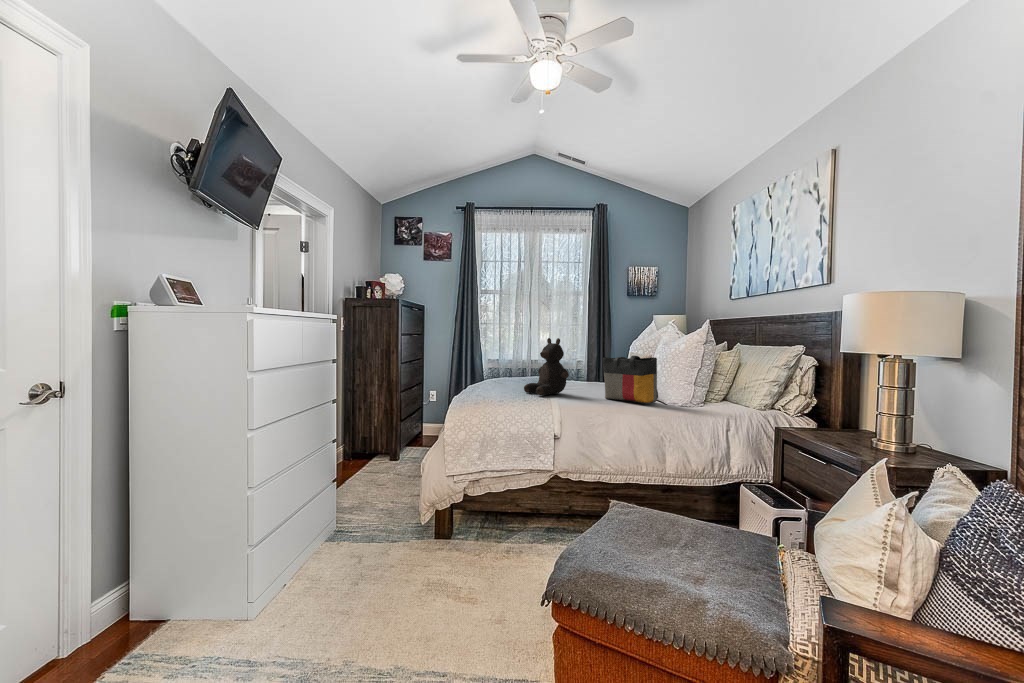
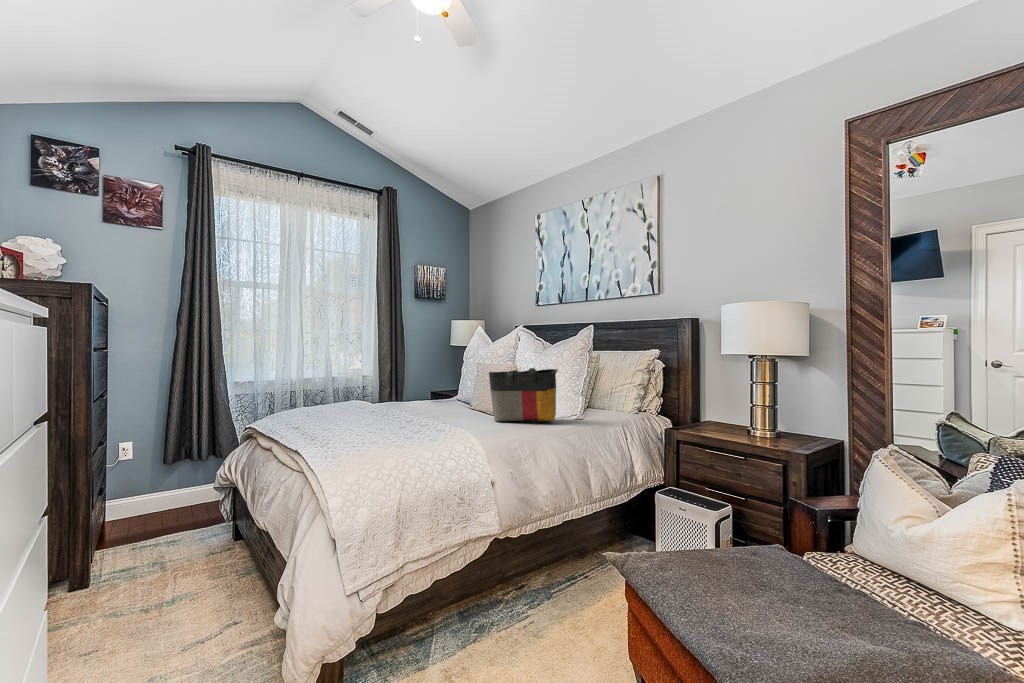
teddy bear: present [524,338,569,395] -> none [395,351,457,430]

